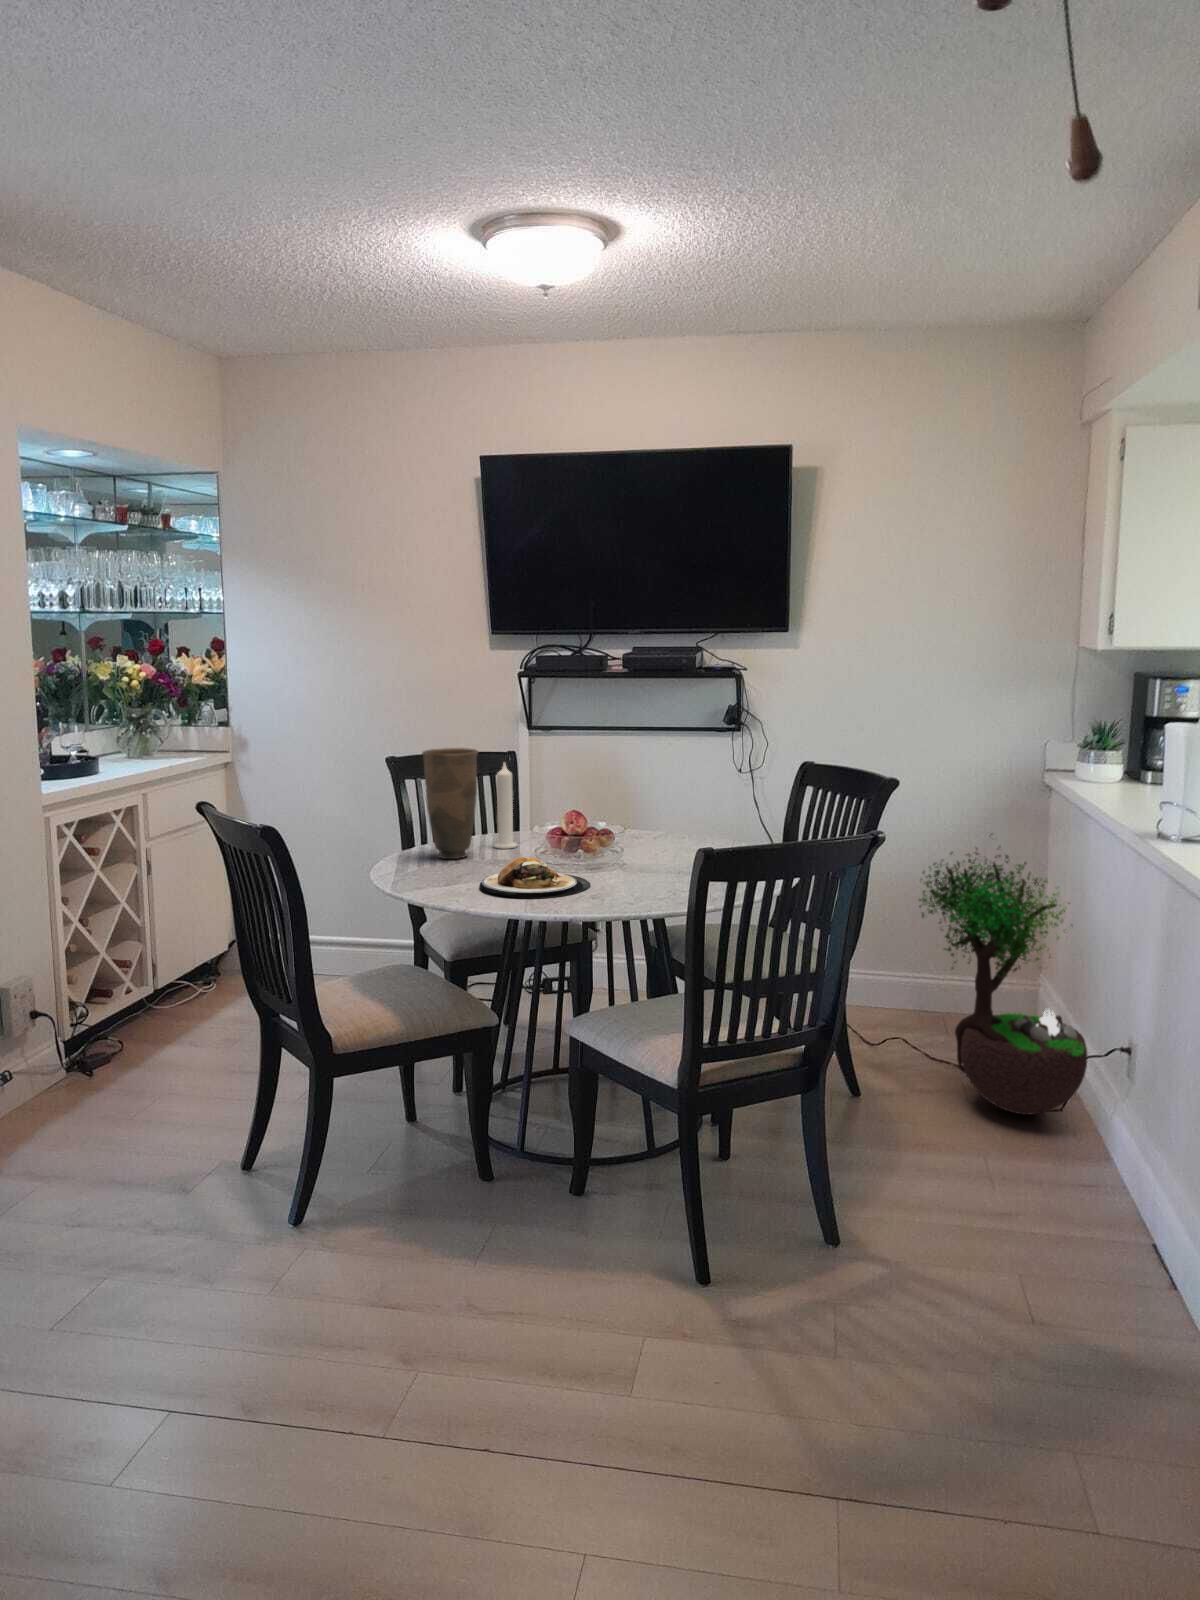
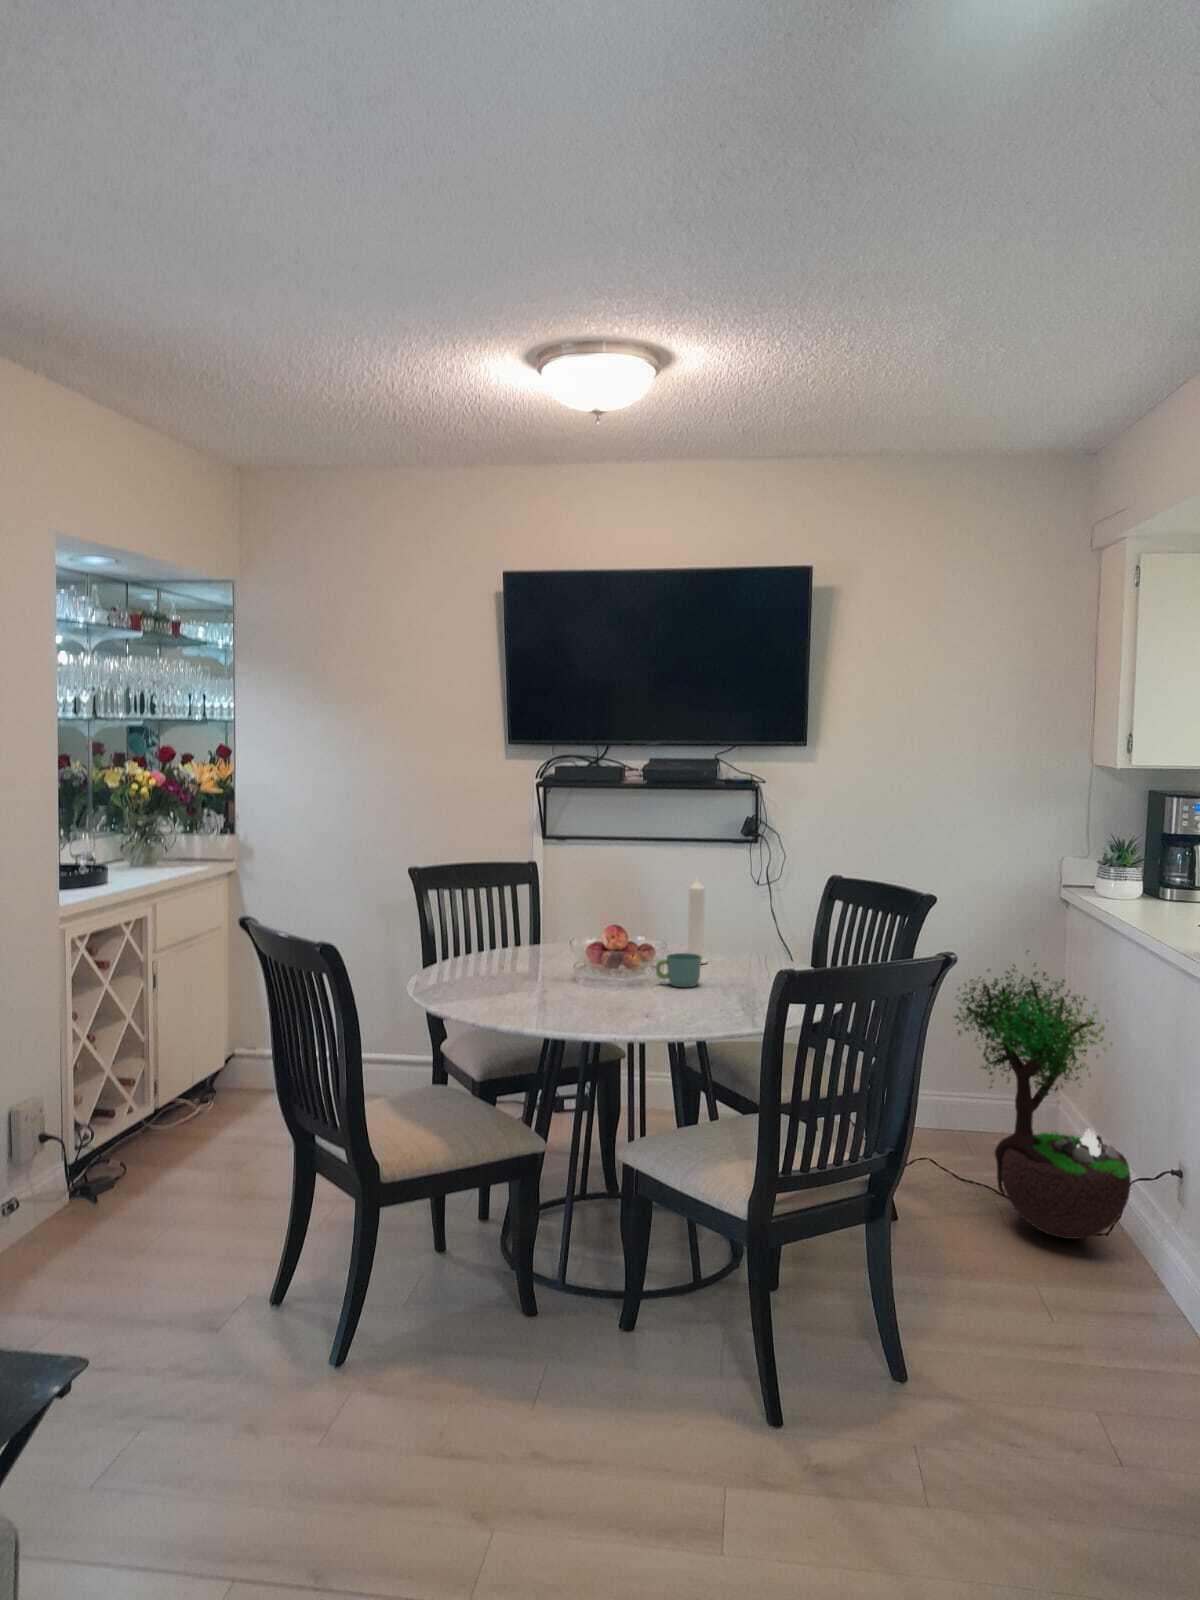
vase: present [422,748,478,859] -> none [461,862,518,976]
candle: present [494,763,517,849] -> present [688,877,708,964]
mug: none [611,836,656,869] -> present [656,953,702,987]
plate: present [480,857,590,898] -> none [529,976,642,1018]

